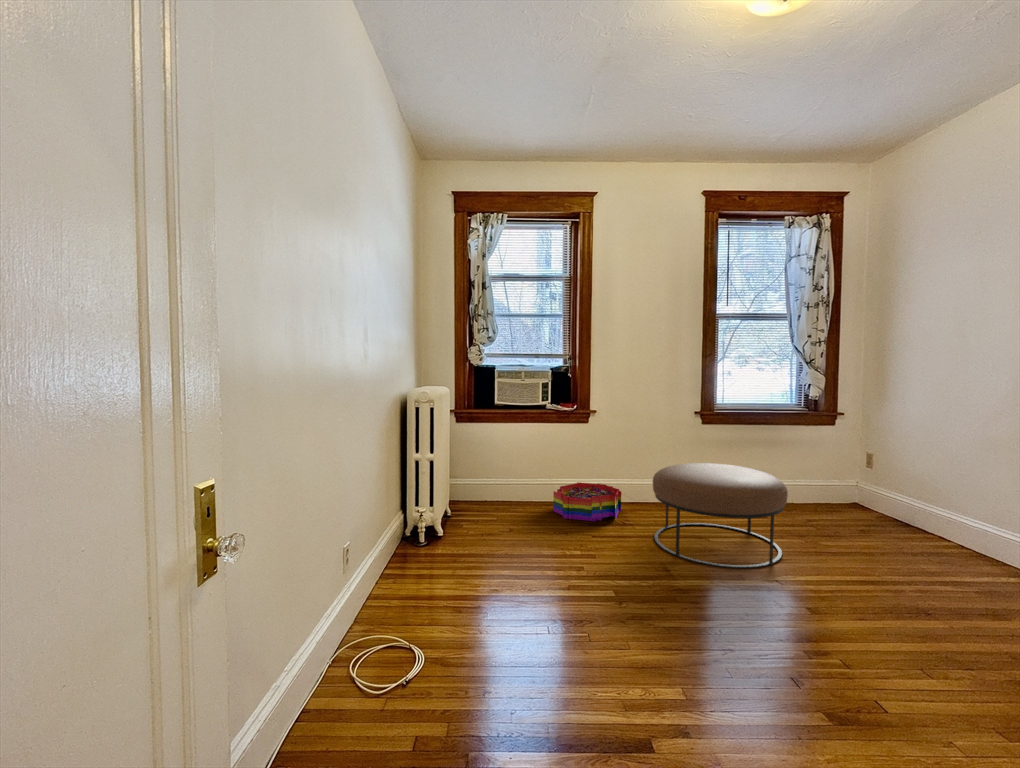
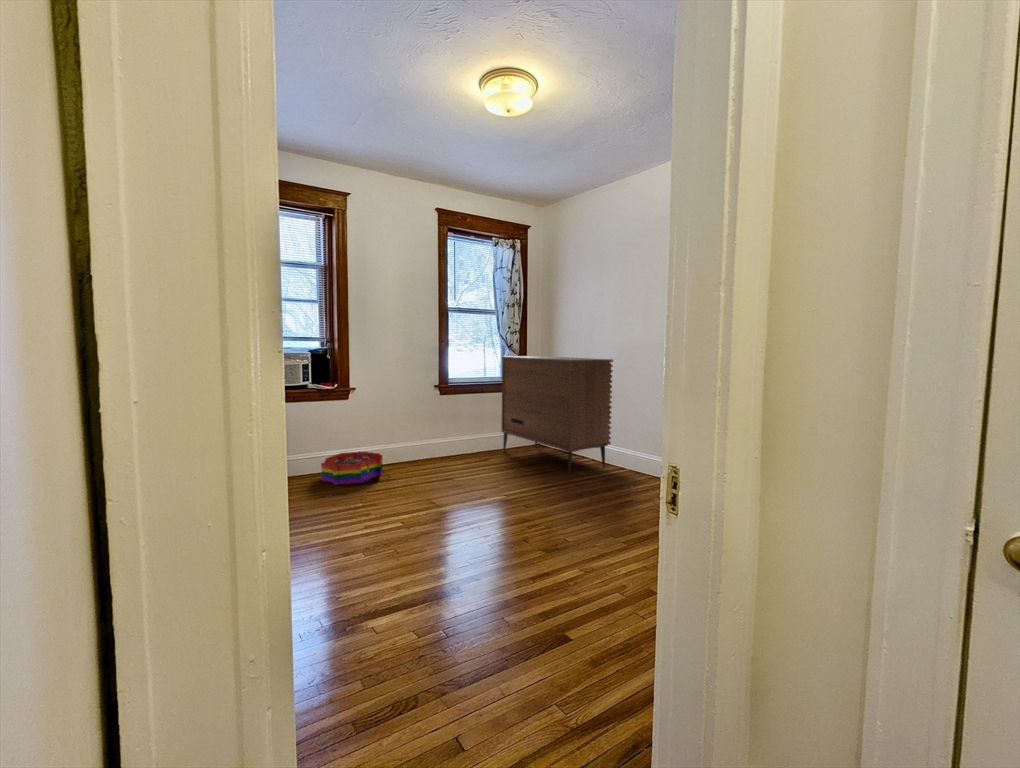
dresser: none [793,377,1000,563] -> present [502,356,613,474]
ottoman: present [653,463,788,568] -> none [414,423,508,496]

